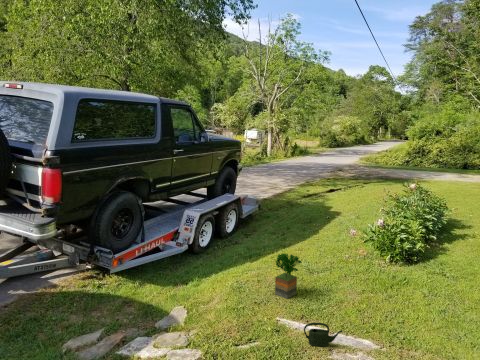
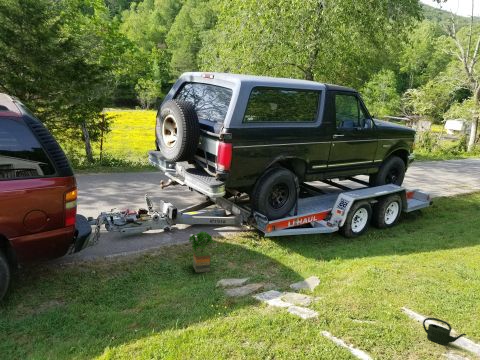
potted tree: present [275,253,302,299] -> present [189,232,216,273]

